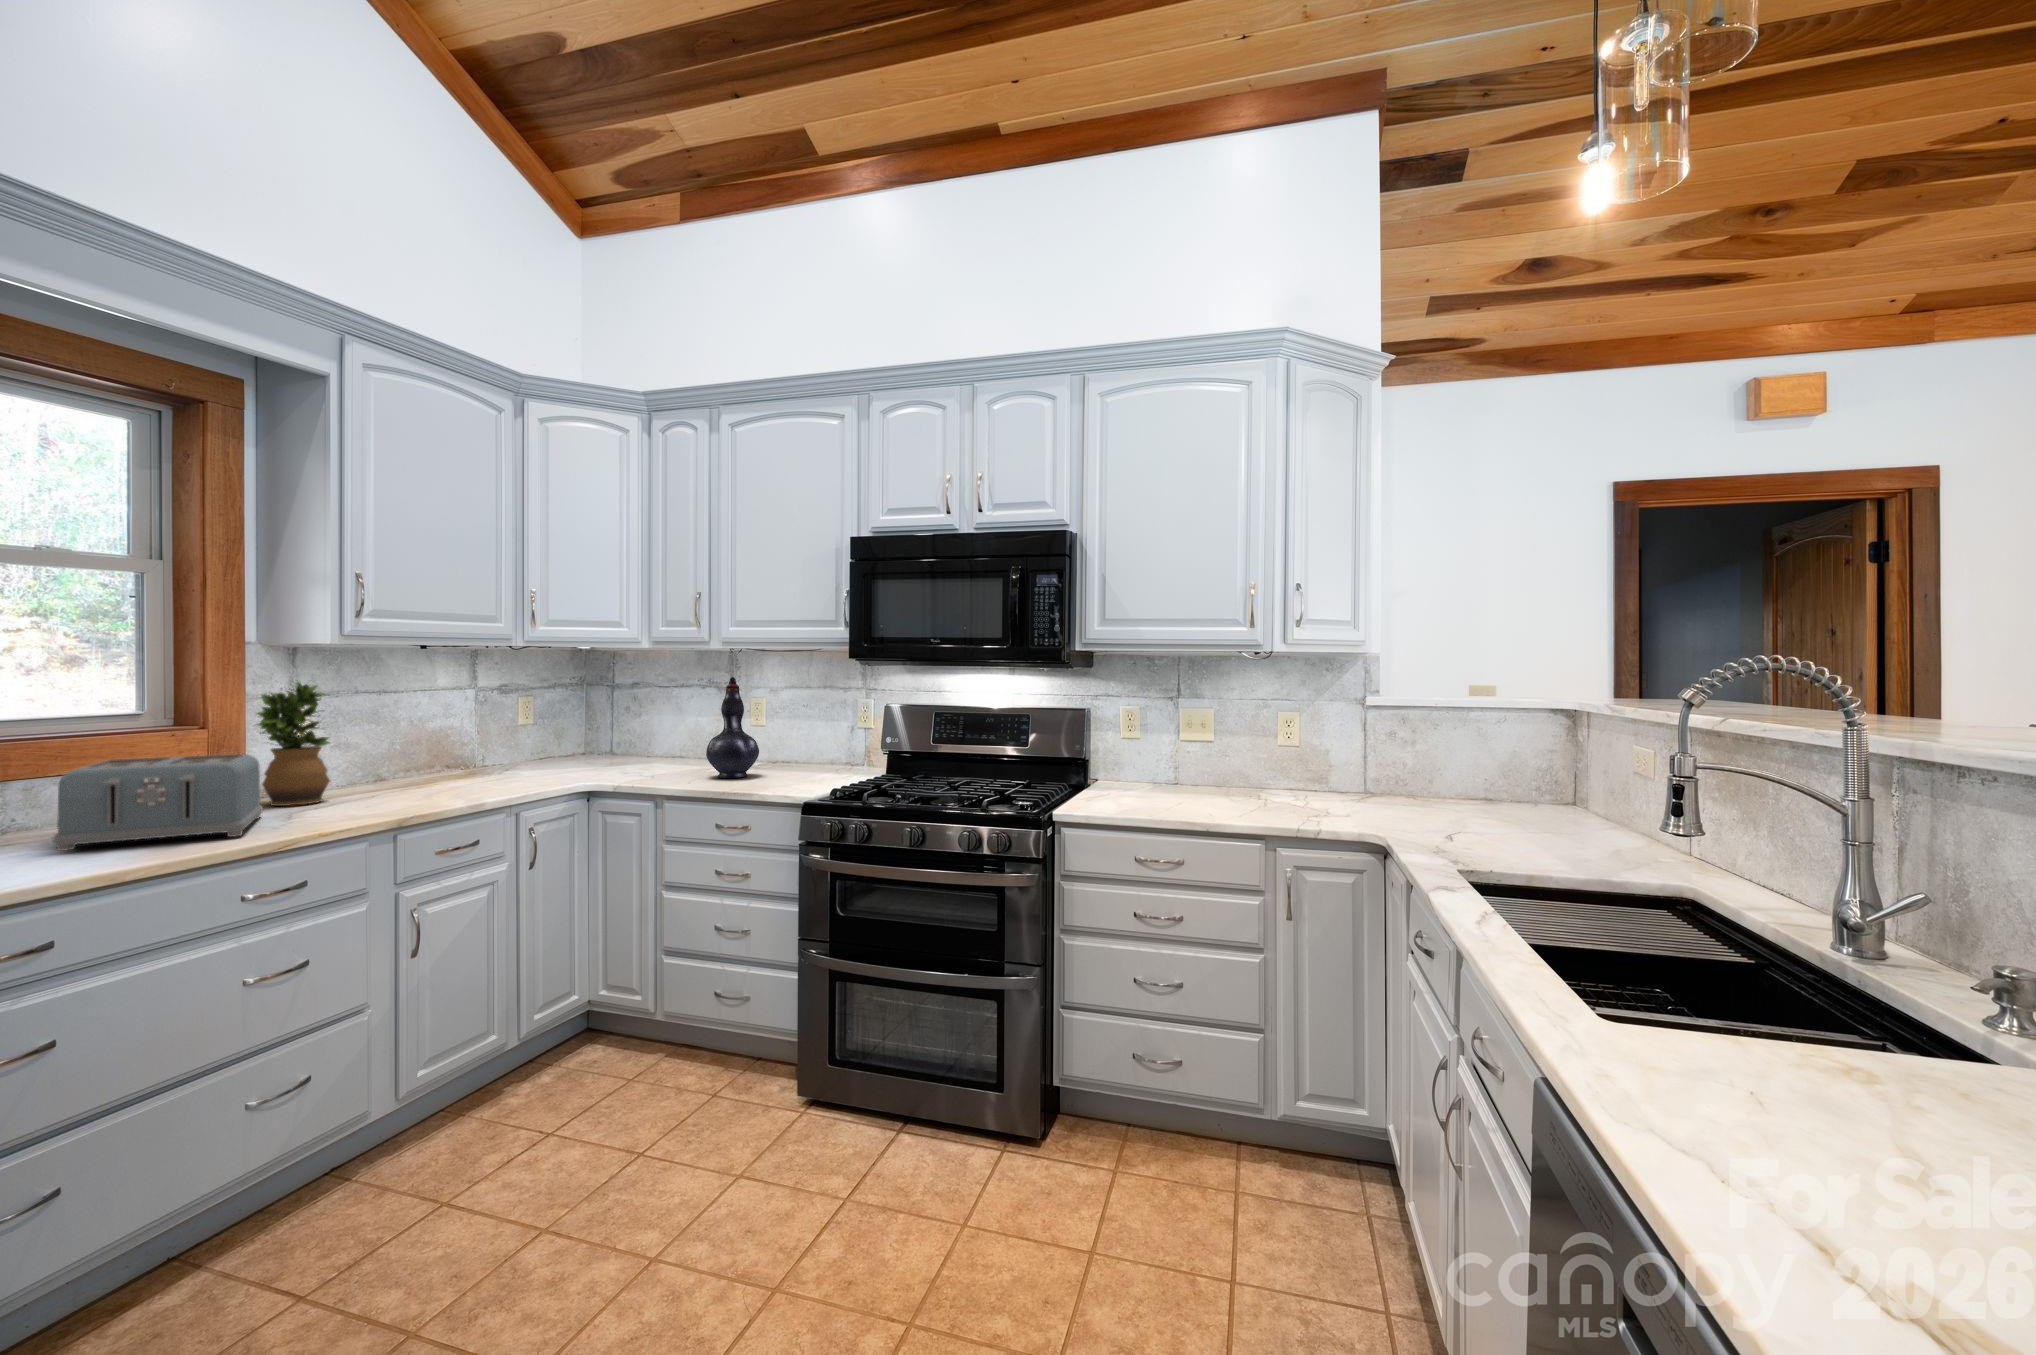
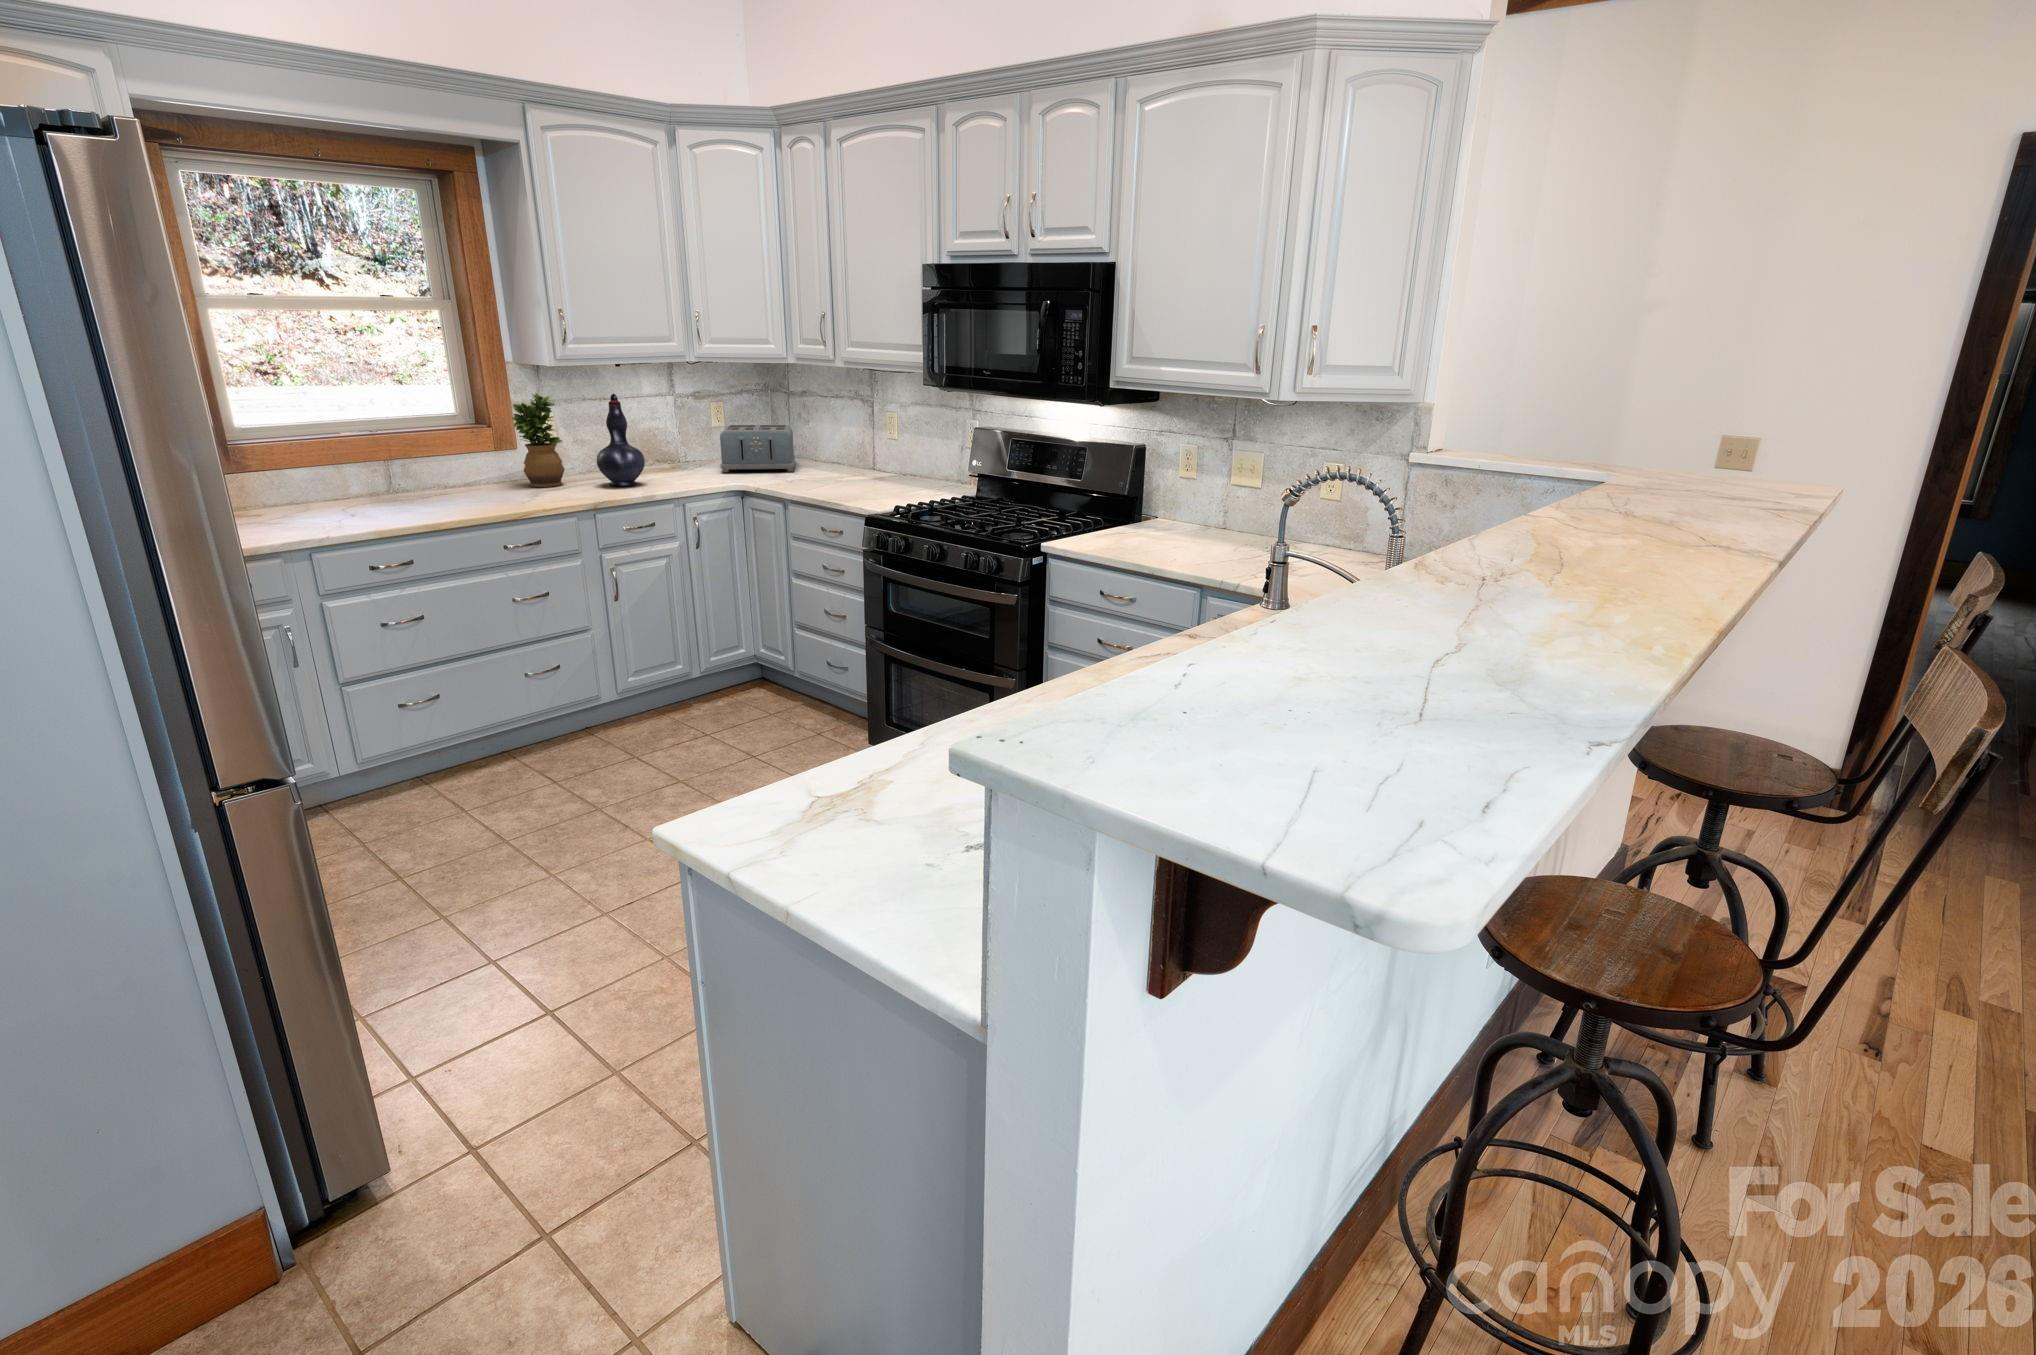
decorative vase: present [706,677,759,778] -> present [597,394,645,486]
toaster: present [53,754,263,851] -> present [720,425,795,472]

